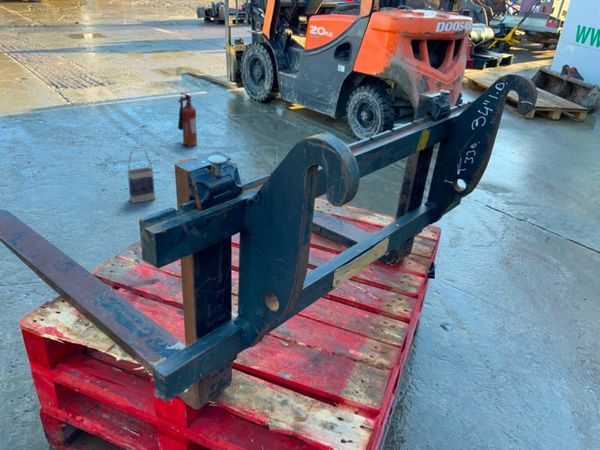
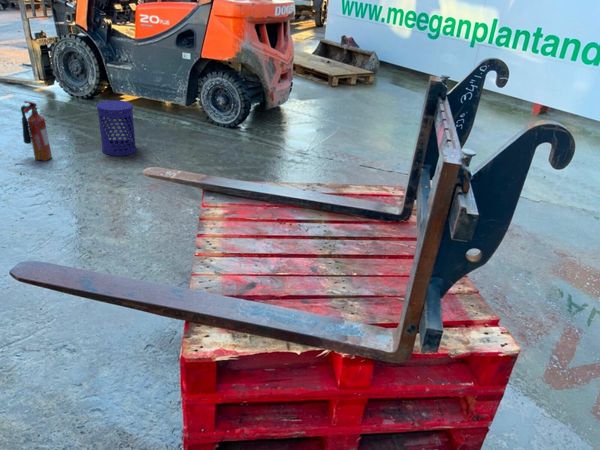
waste bin: none [240,102,271,153] -> present [97,100,136,156]
bag: present [128,147,155,203] -> none [14,172,52,238]

